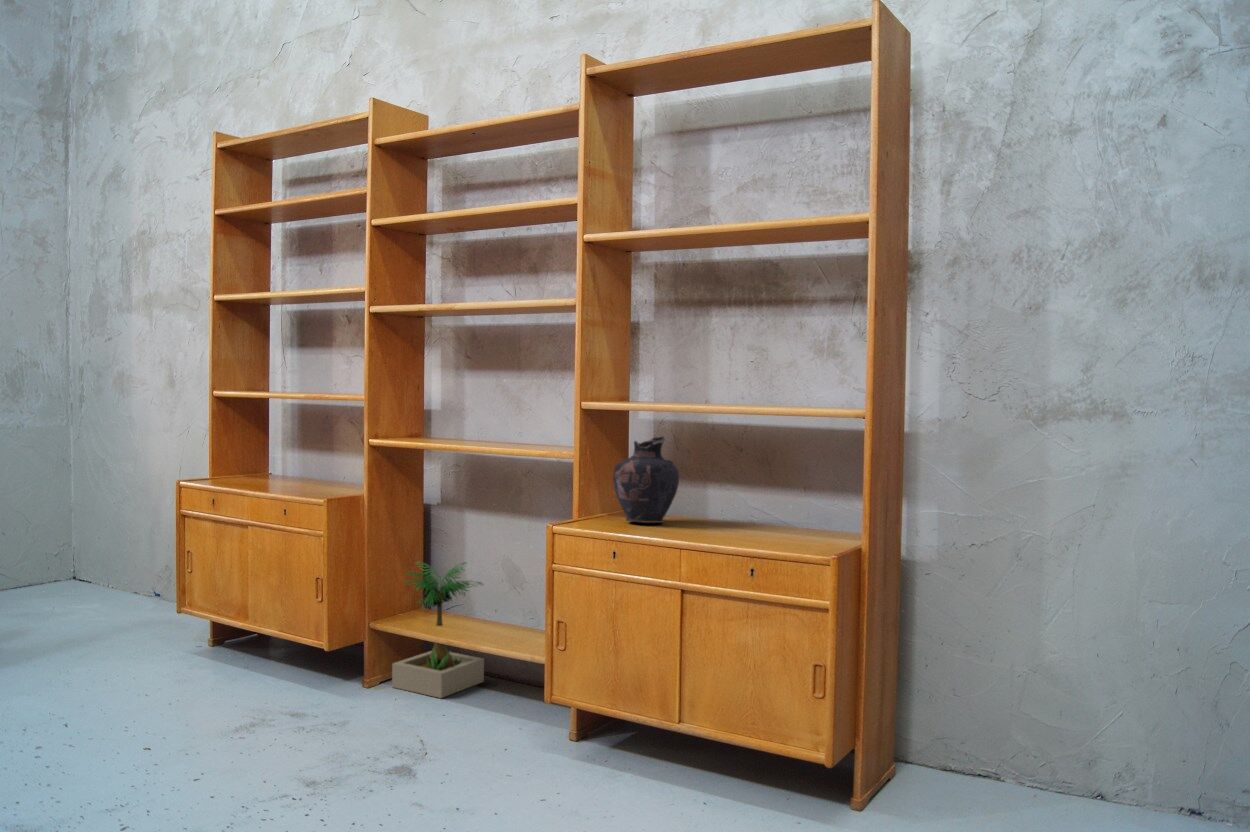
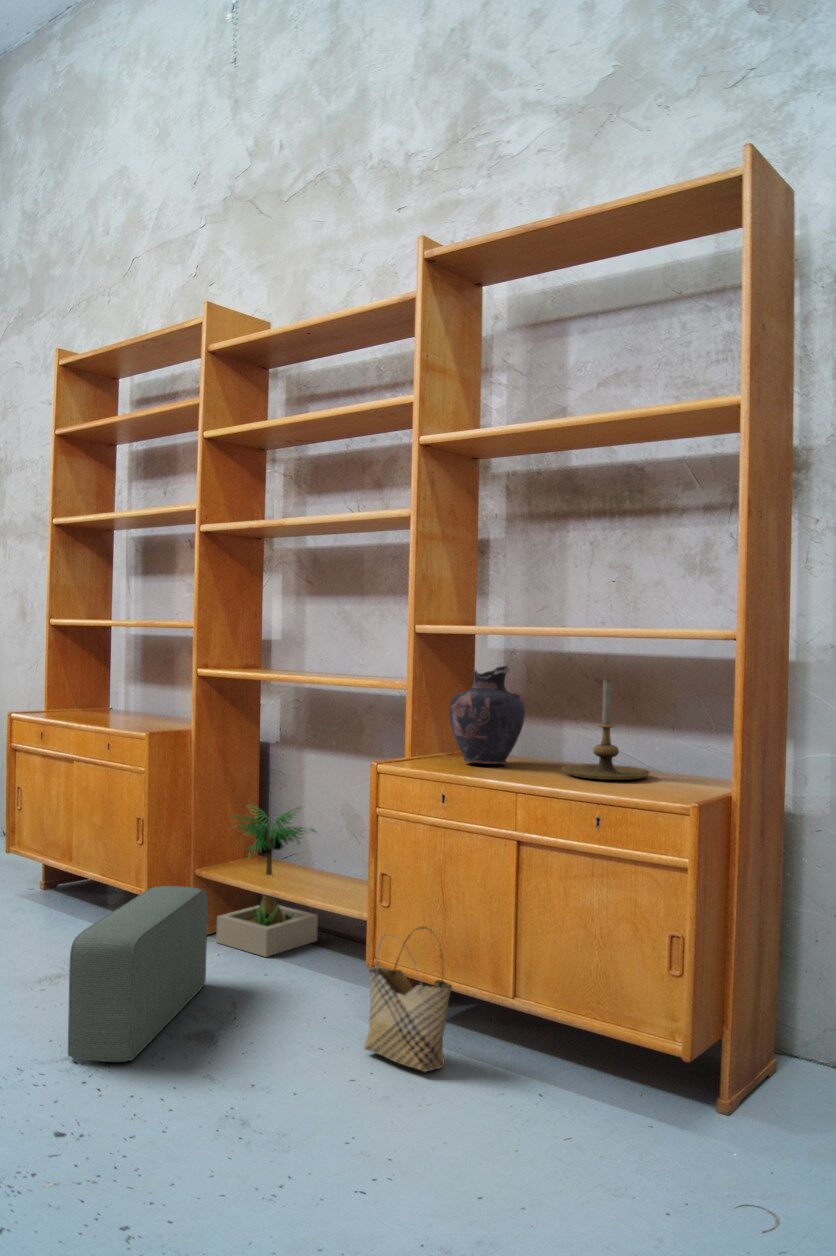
candle holder: none [714,447,789,535] -> present [562,678,650,780]
pouf: none [285,639,394,796] -> present [68,886,208,1062]
woven basket: none [548,666,626,789] -> present [364,927,452,1071]

